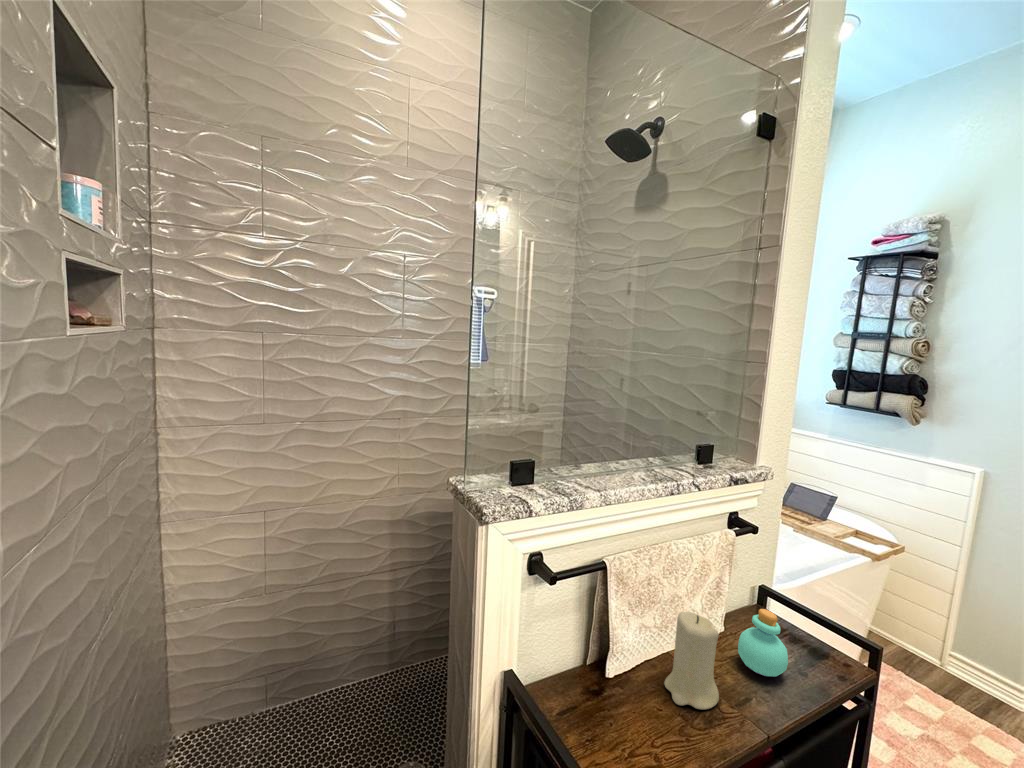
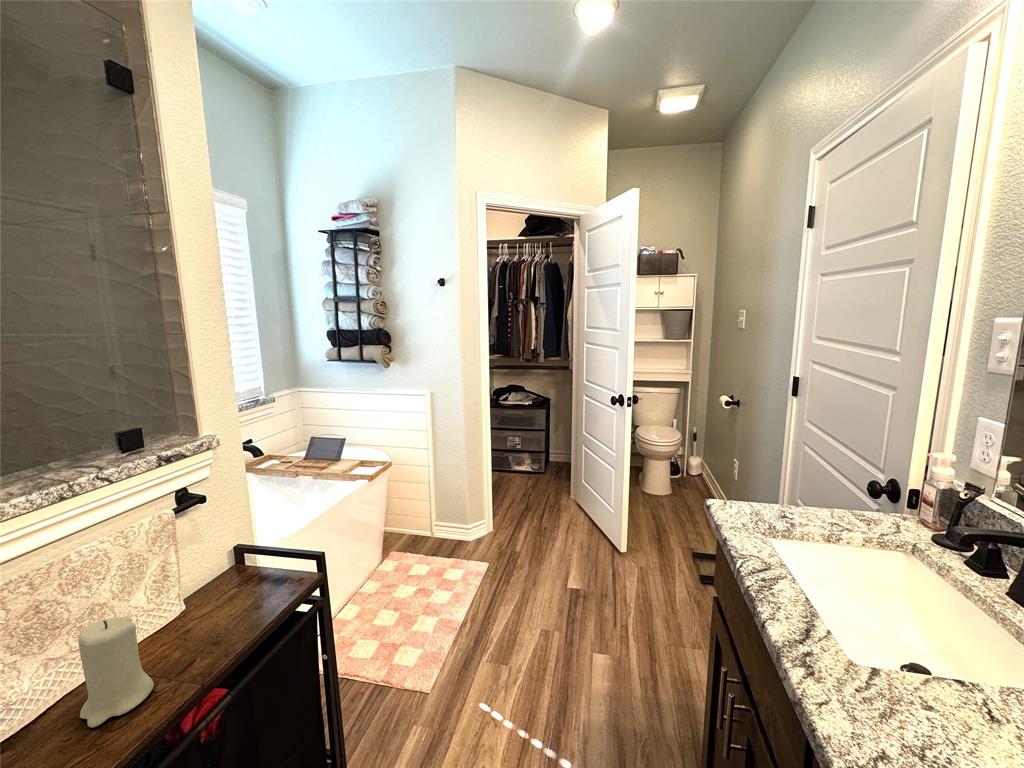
perfume bottle: present [738,609,788,677] -> none [187,571,239,634]

